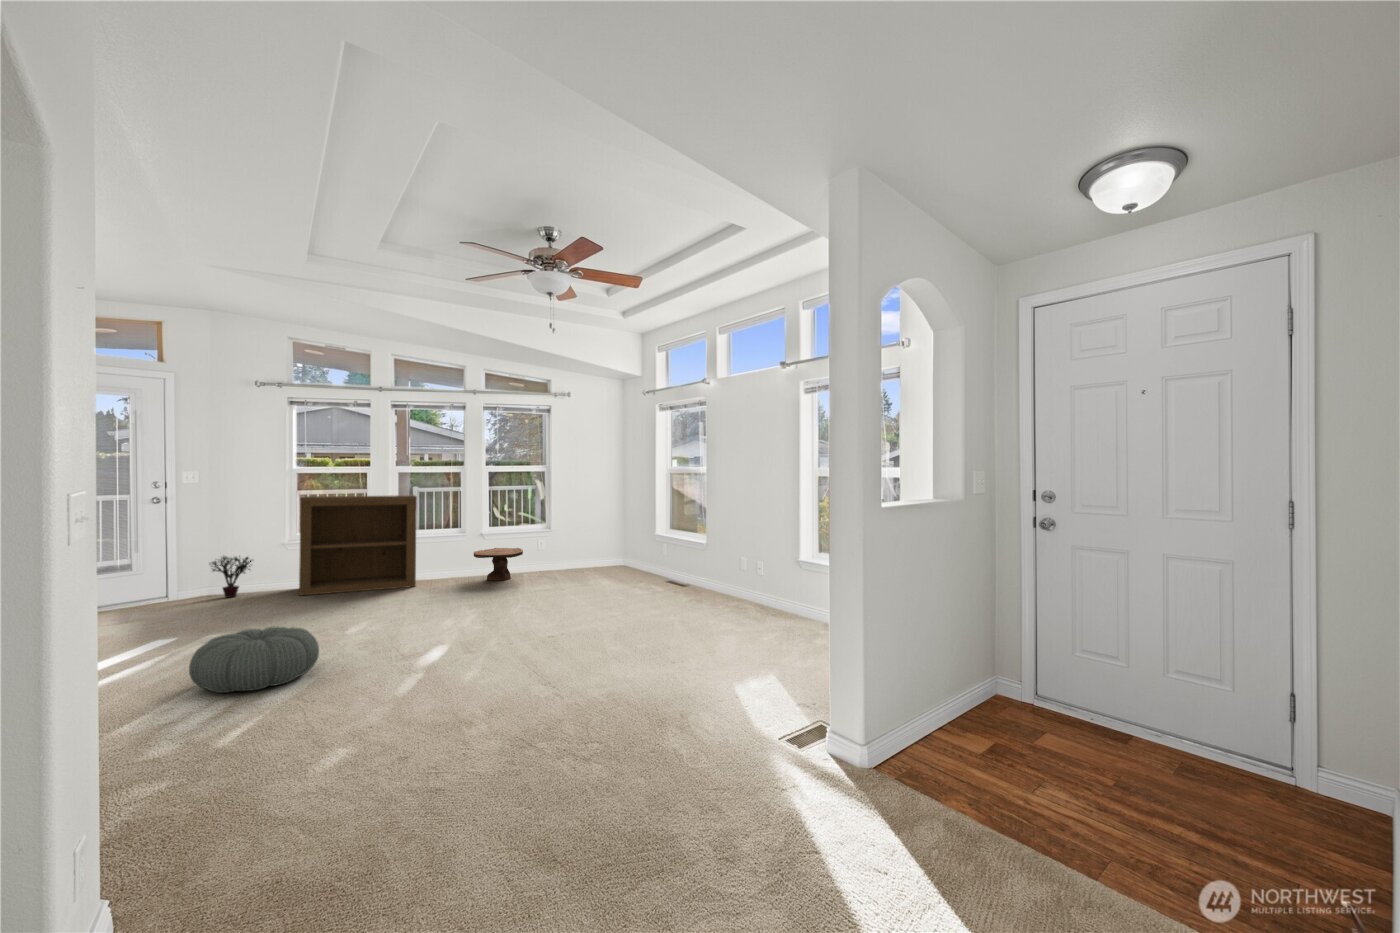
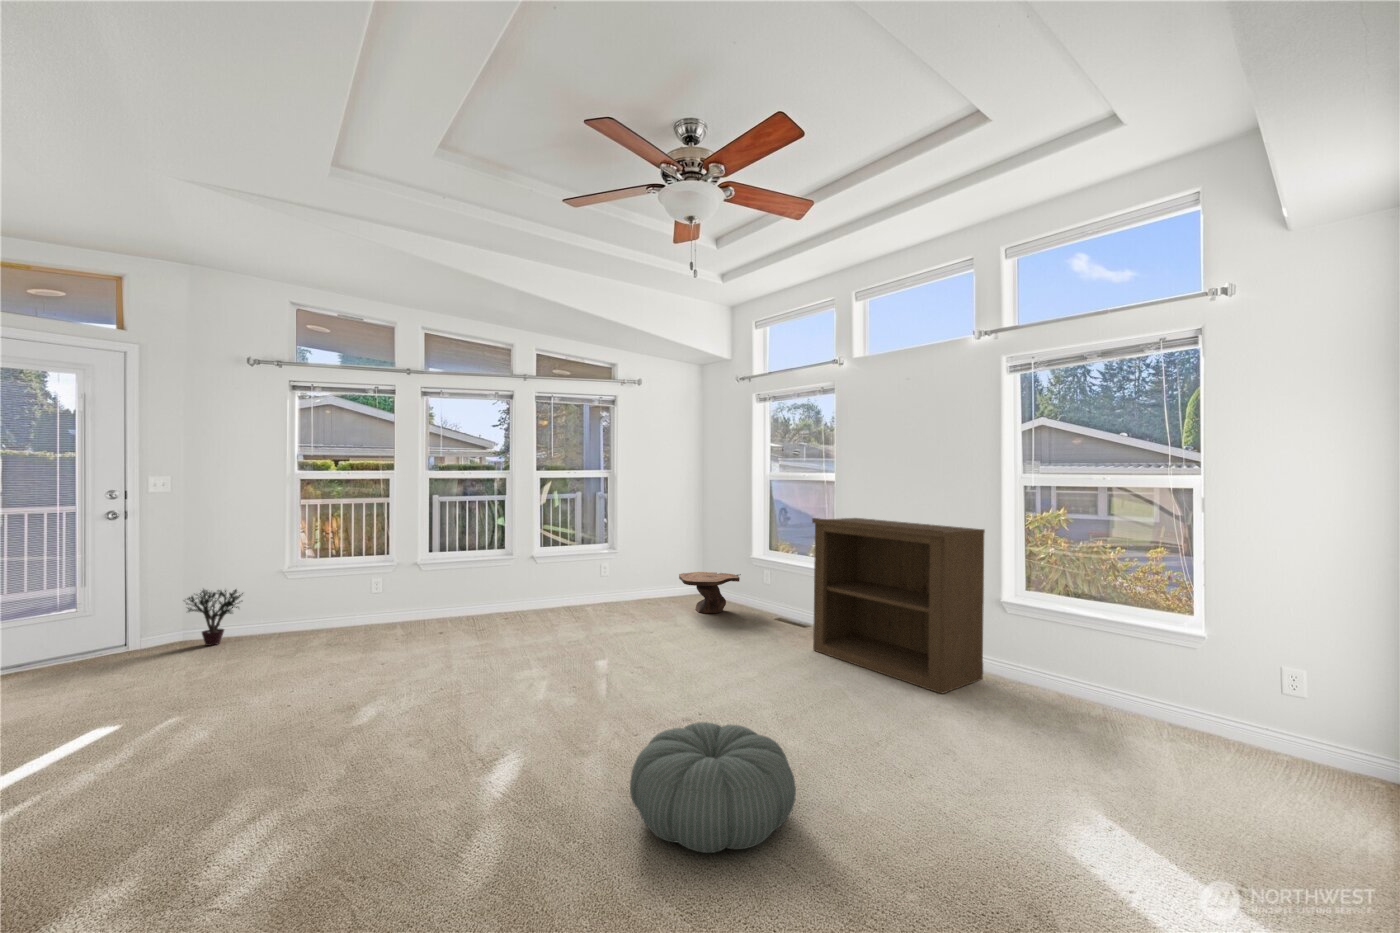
bookshelf: present [299,495,417,596] -> present [812,518,985,694]
side table: present [474,548,523,581] -> present [679,572,741,613]
pouf: present [189,627,319,693] -> present [630,722,796,853]

